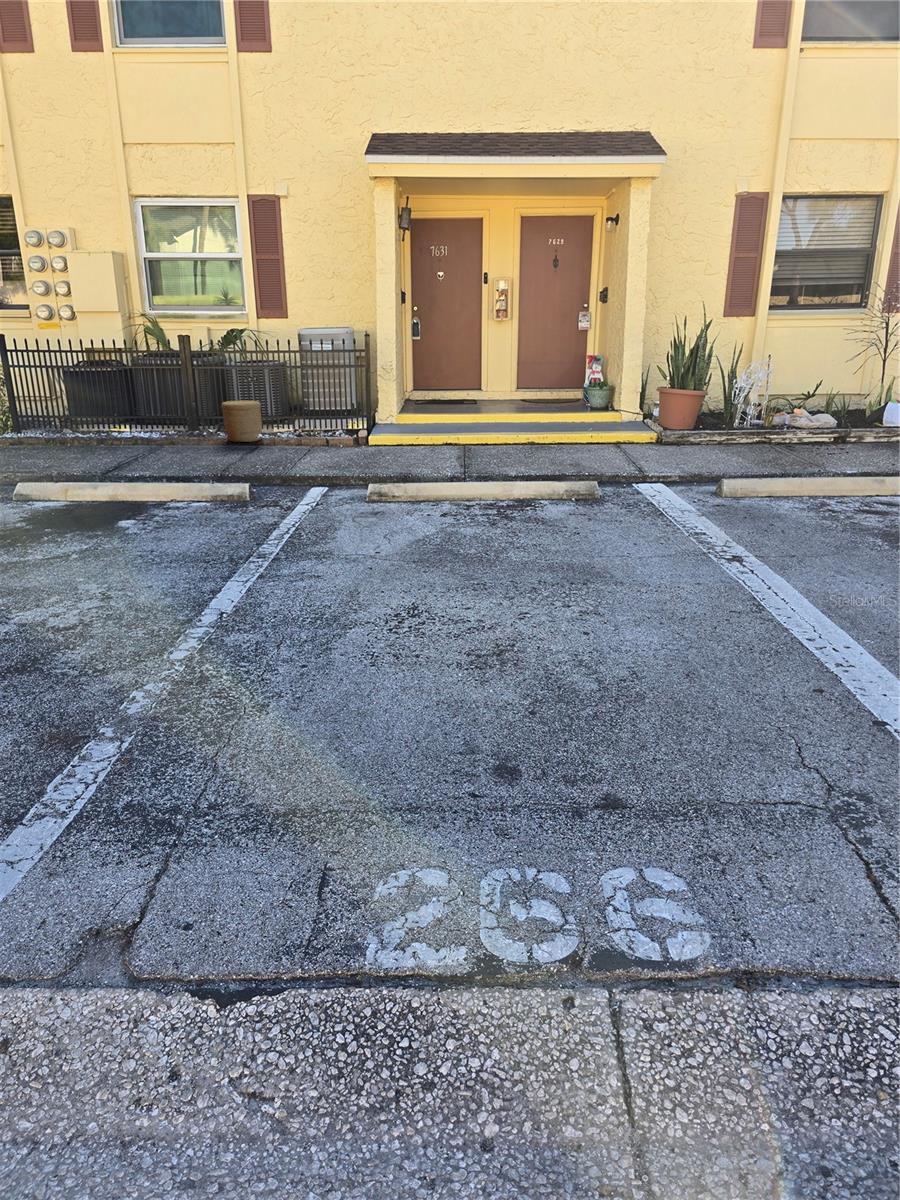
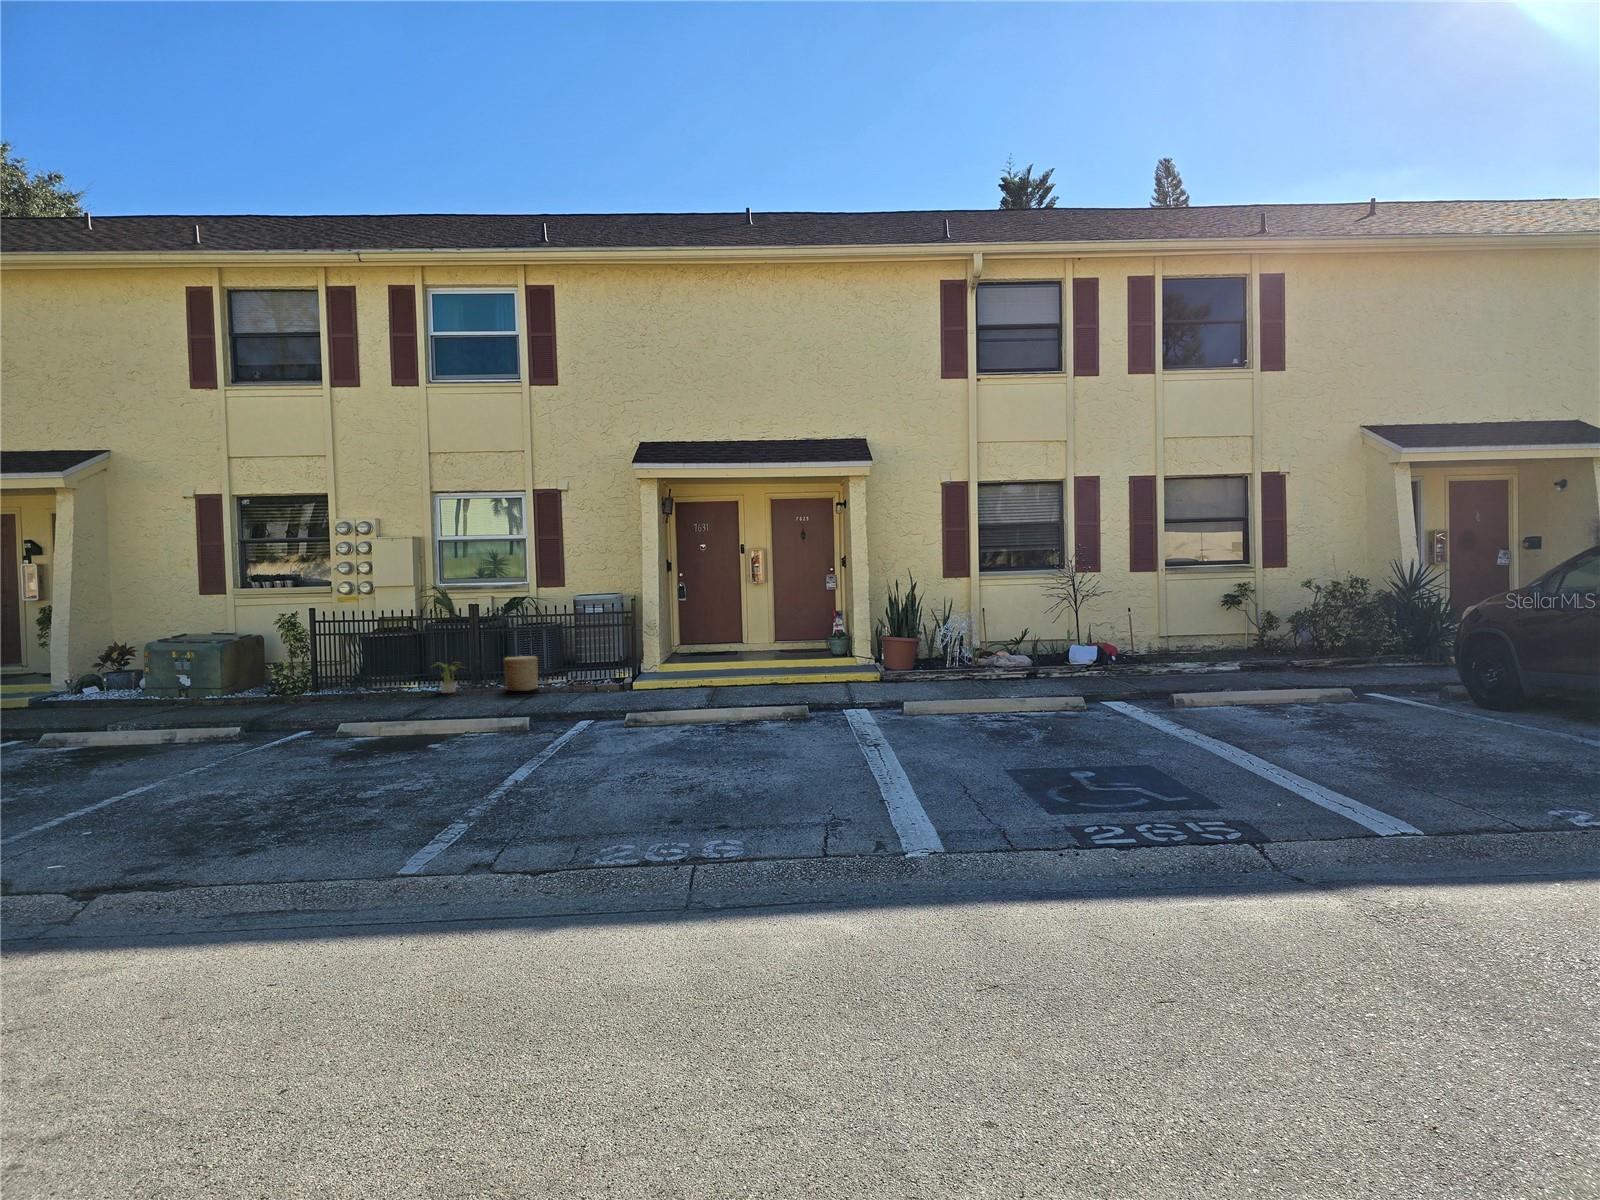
potted plant: none [138,406,181,442] -> present [435,664,461,693]

